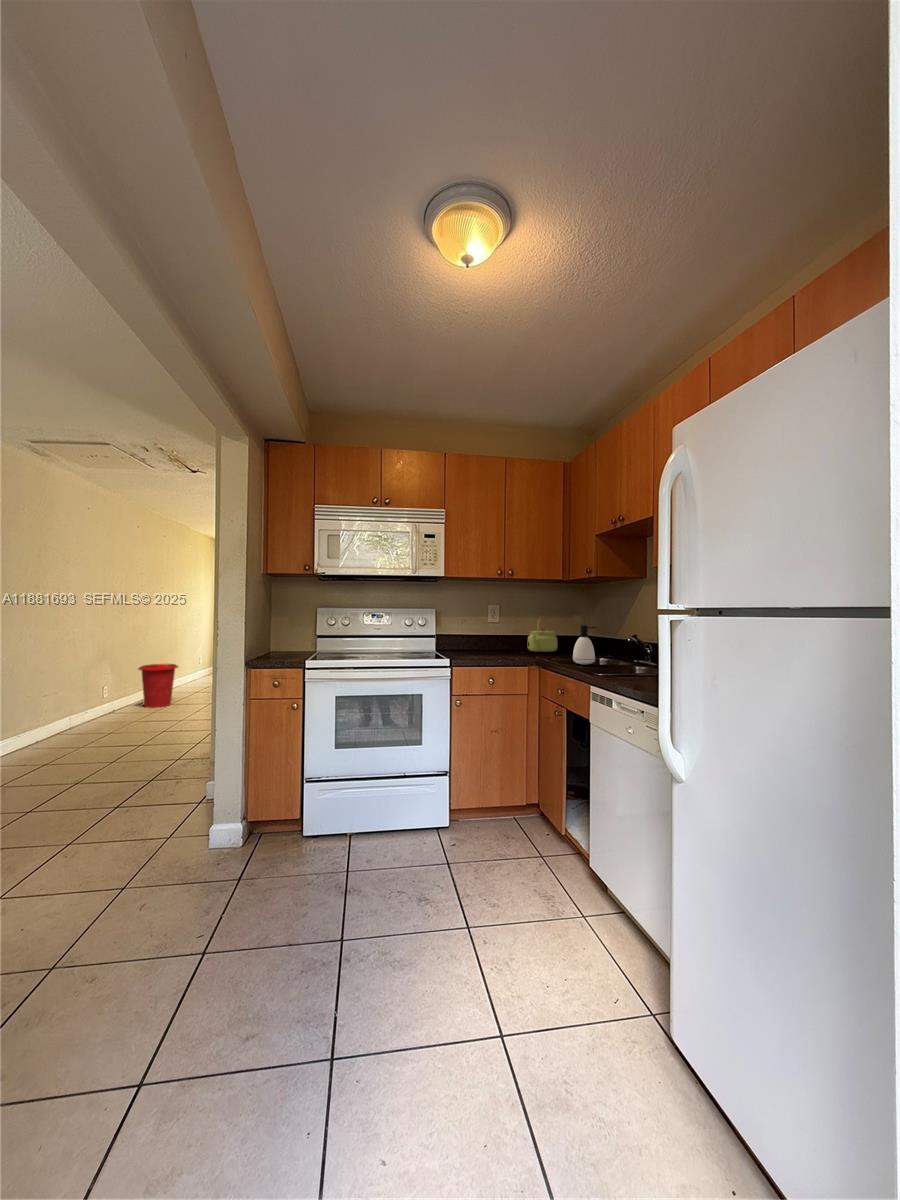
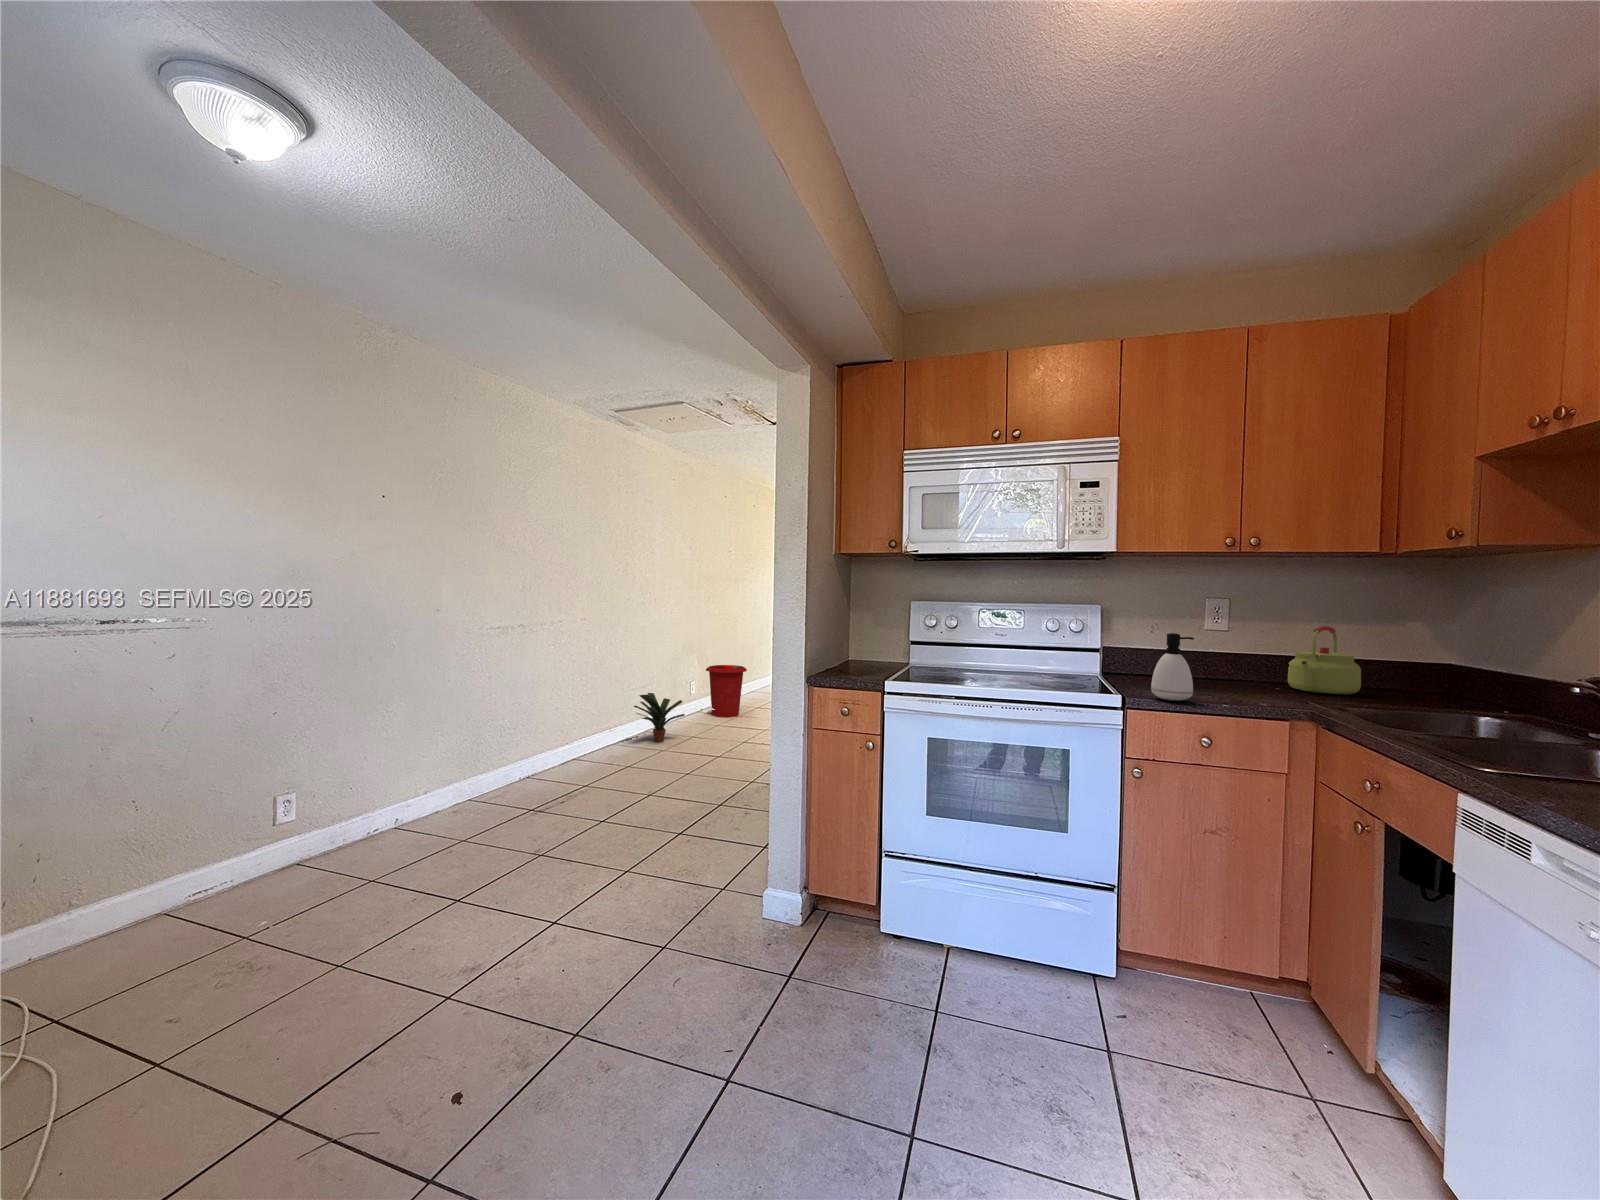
soap dispenser: present [573,625,596,665] -> present [1151,633,1194,701]
potted plant: none [62,693,119,735] -> present [634,693,684,742]

